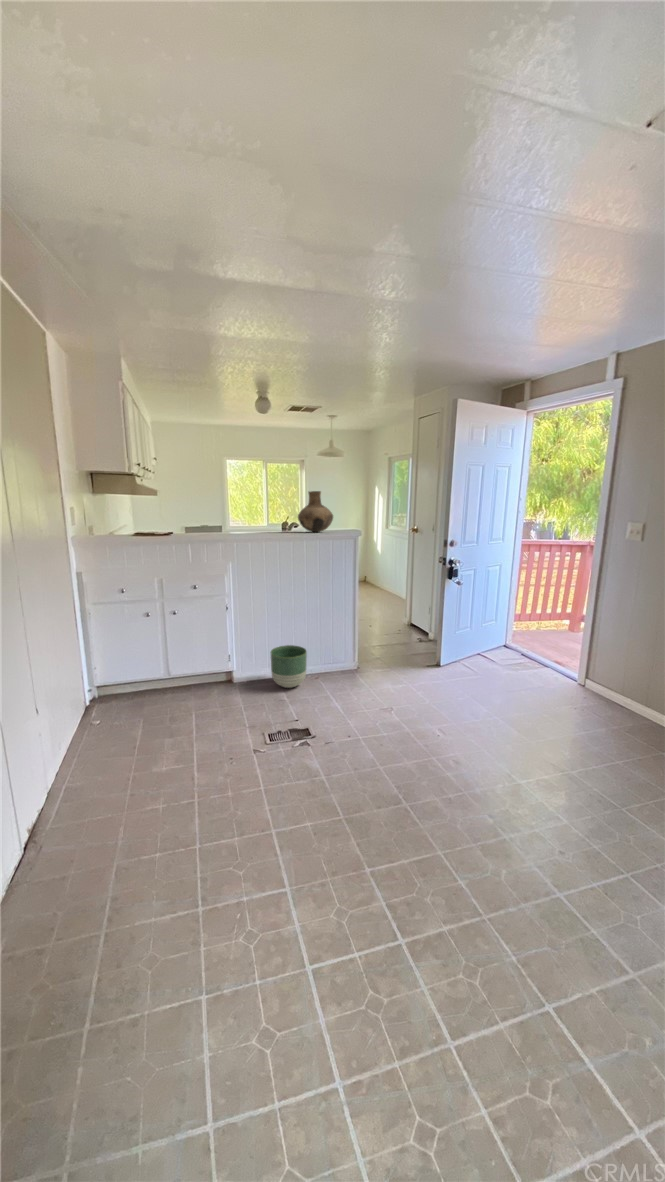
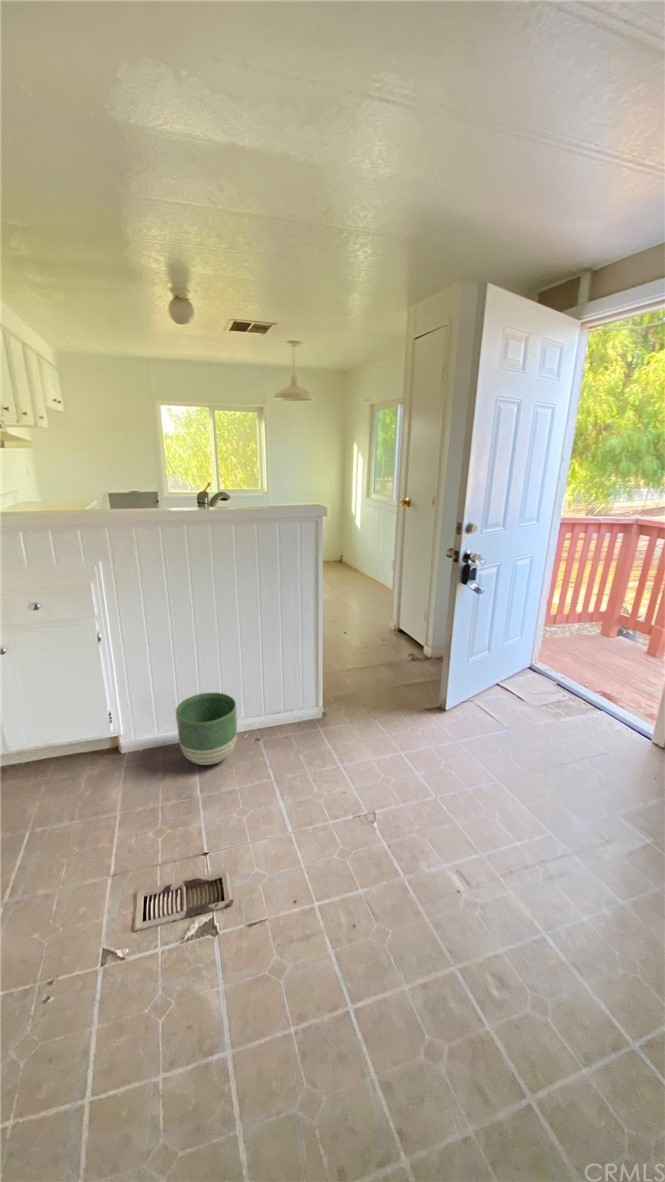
vase: present [298,491,333,532] -> none [216,442,276,512]

